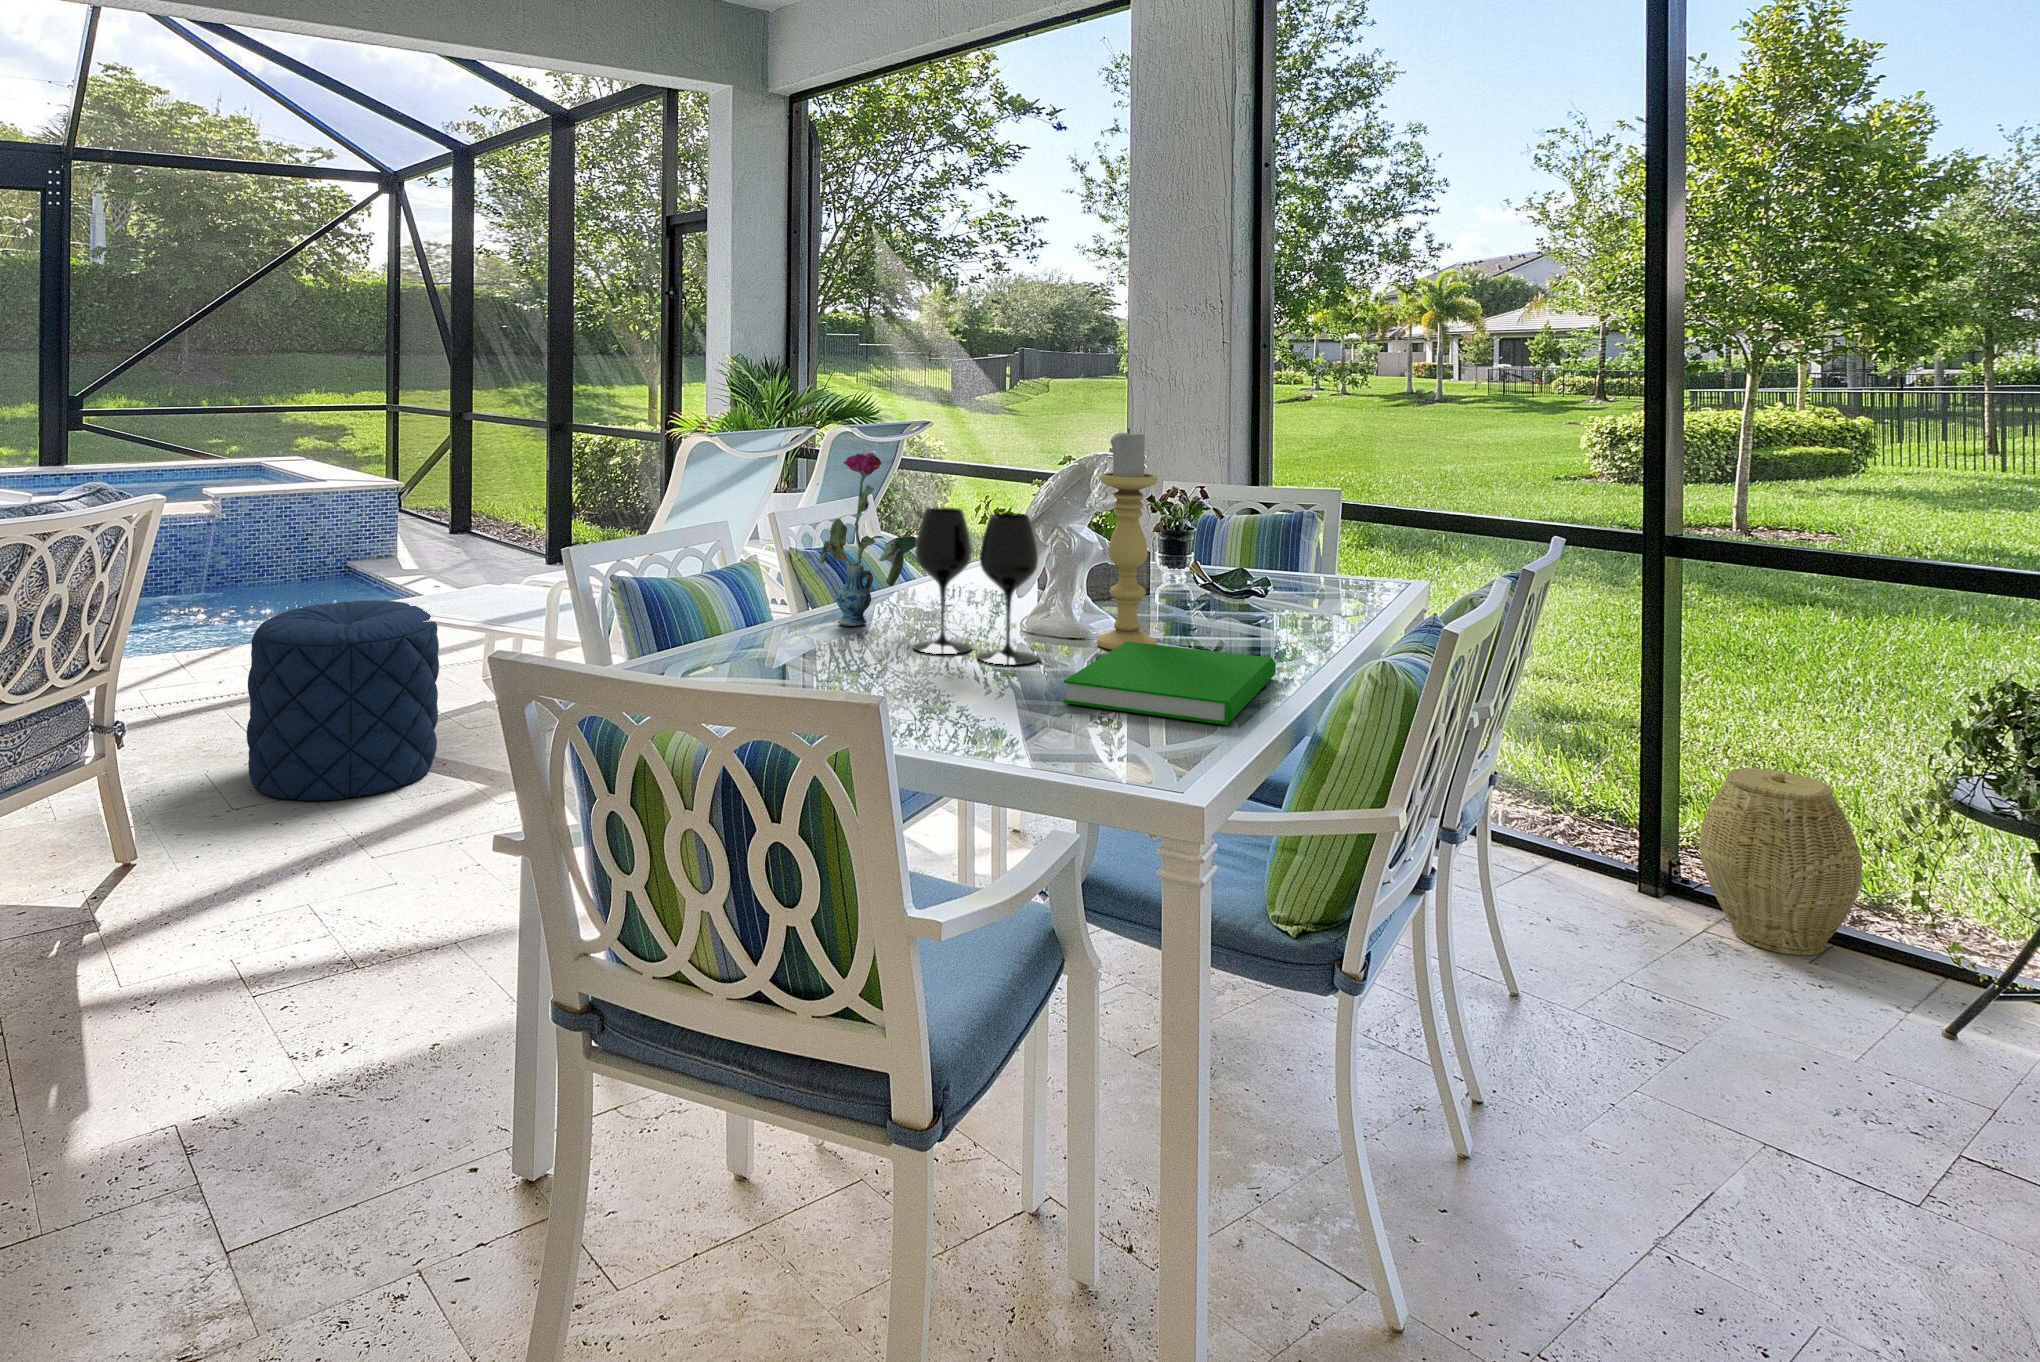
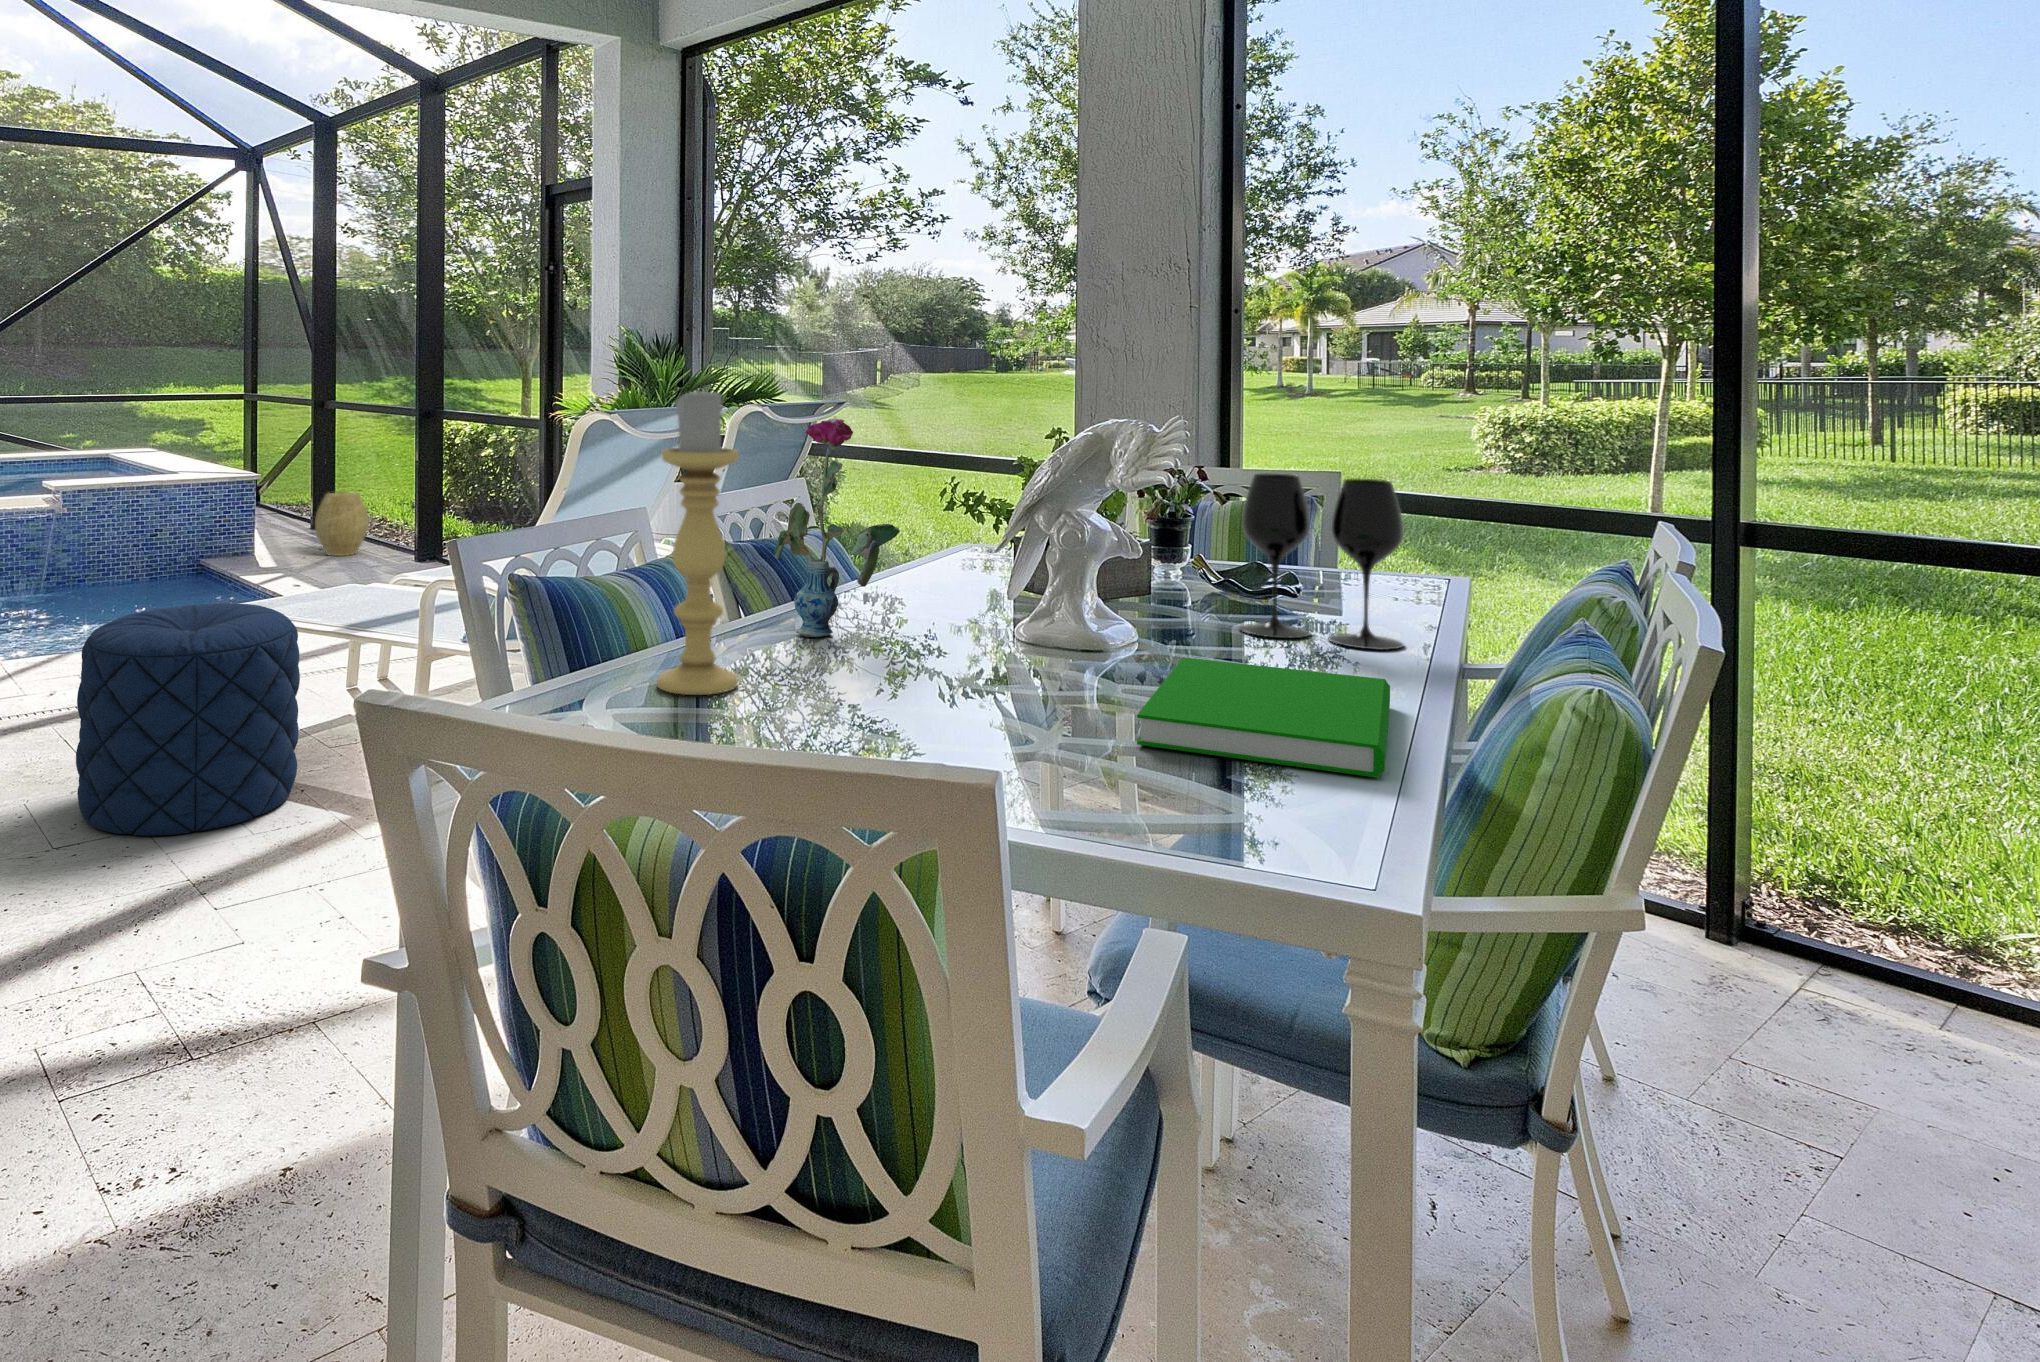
candle holder: present [1097,428,1157,650] -> present [657,388,739,695]
wine glass: present [913,508,1038,665] -> present [1239,474,1403,650]
woven basket: present [1699,768,1862,956] -> present [315,491,369,556]

